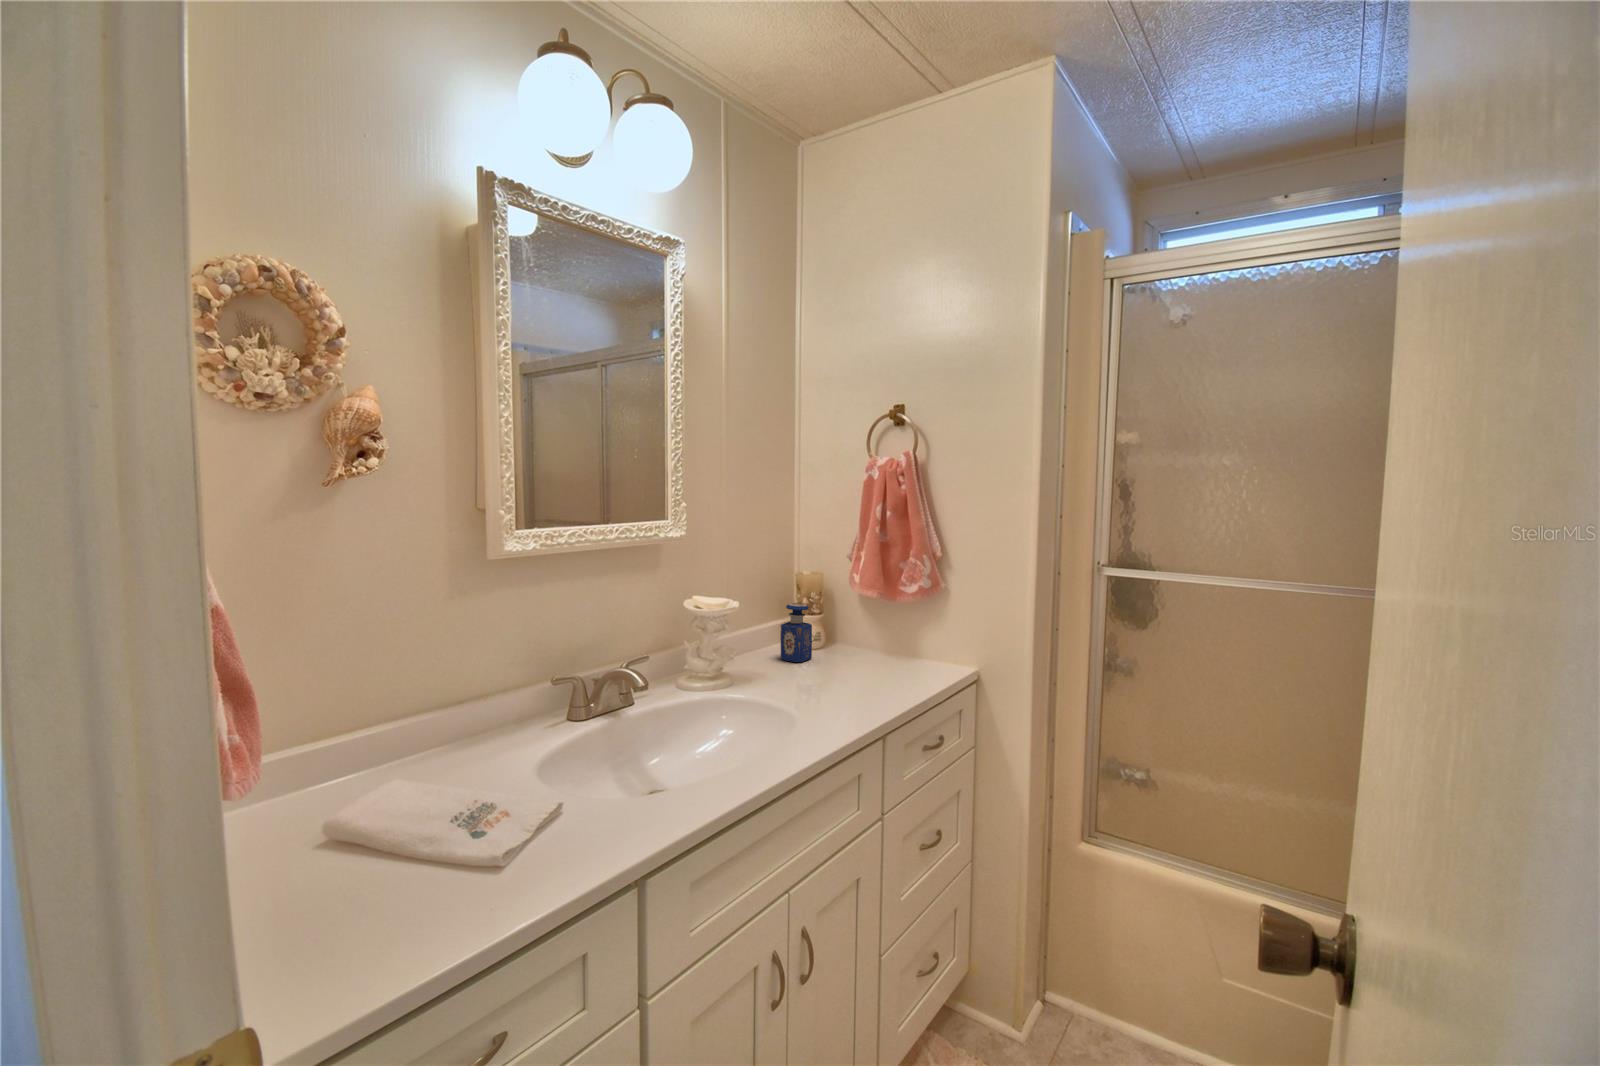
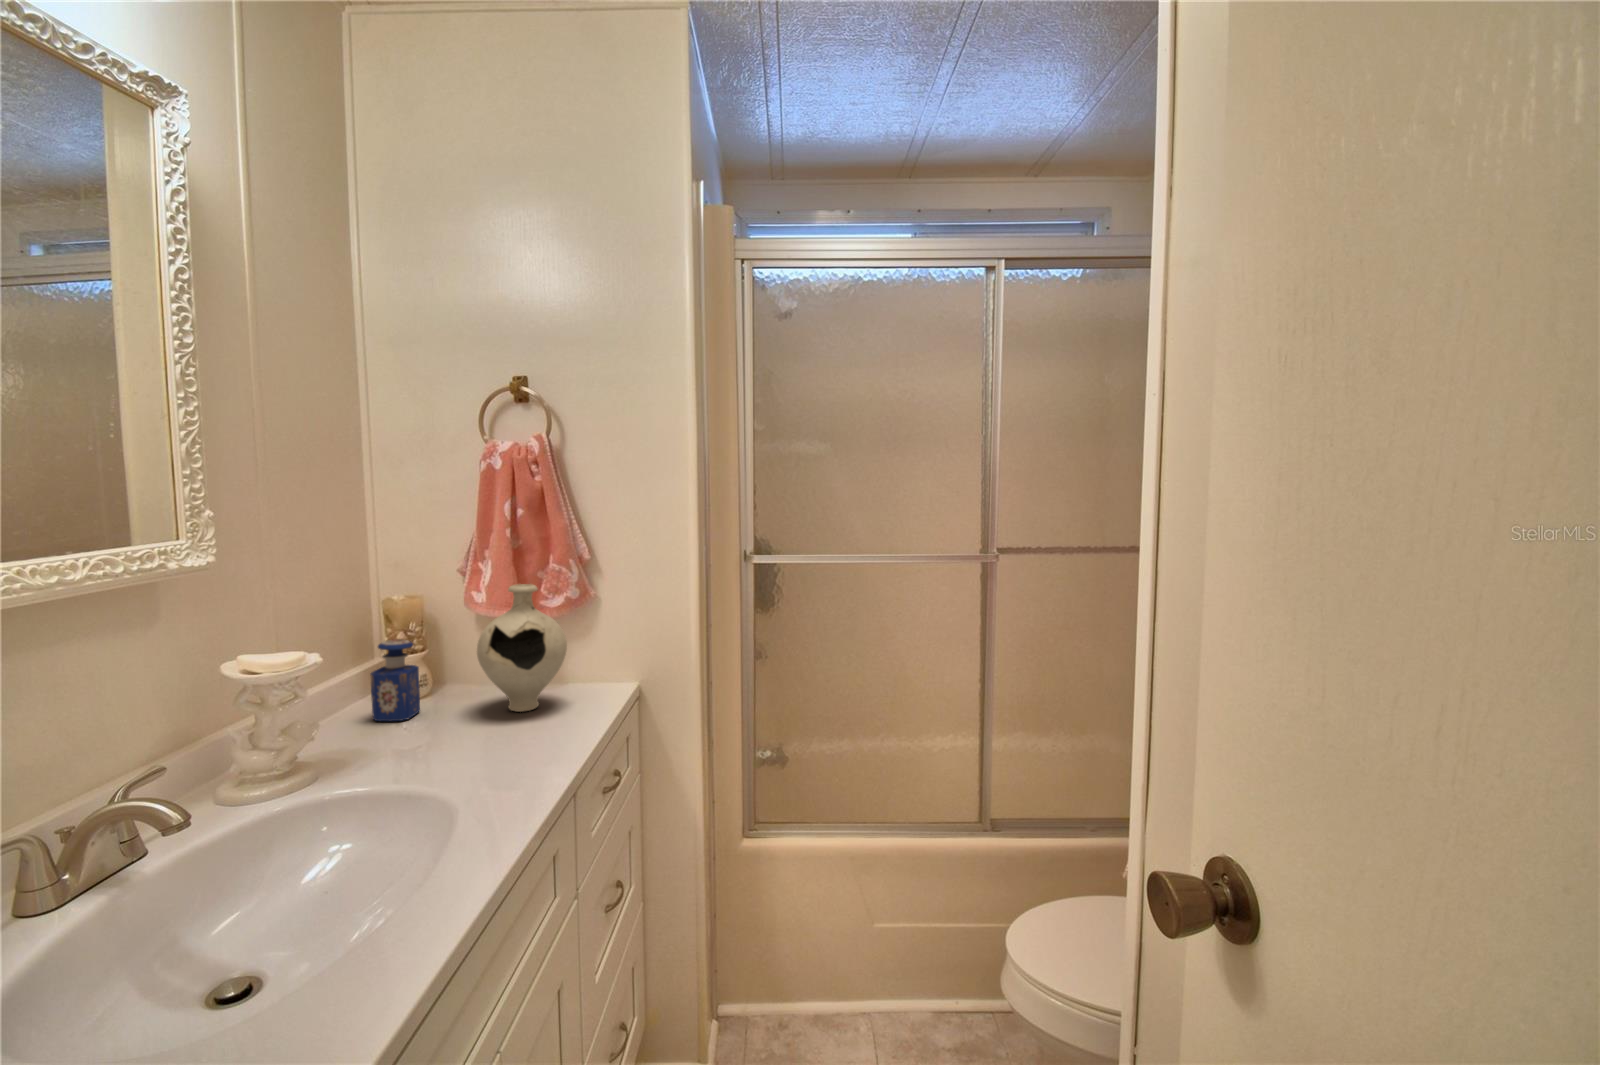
decorative vase: none [848,570,915,671] -> present [477,584,567,712]

